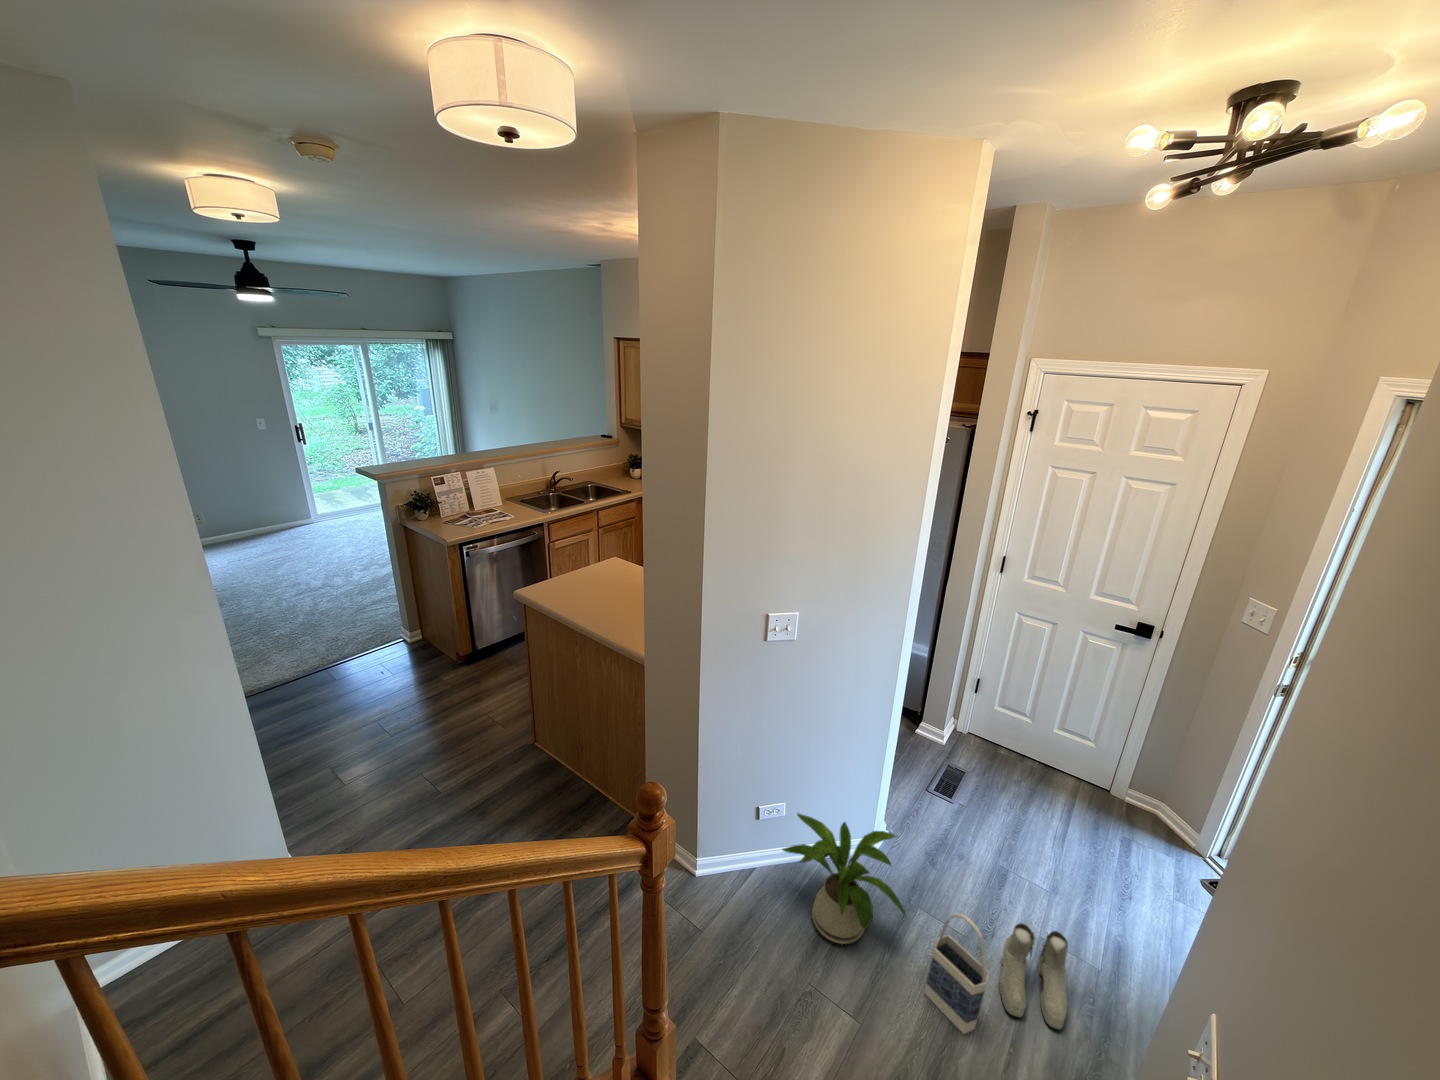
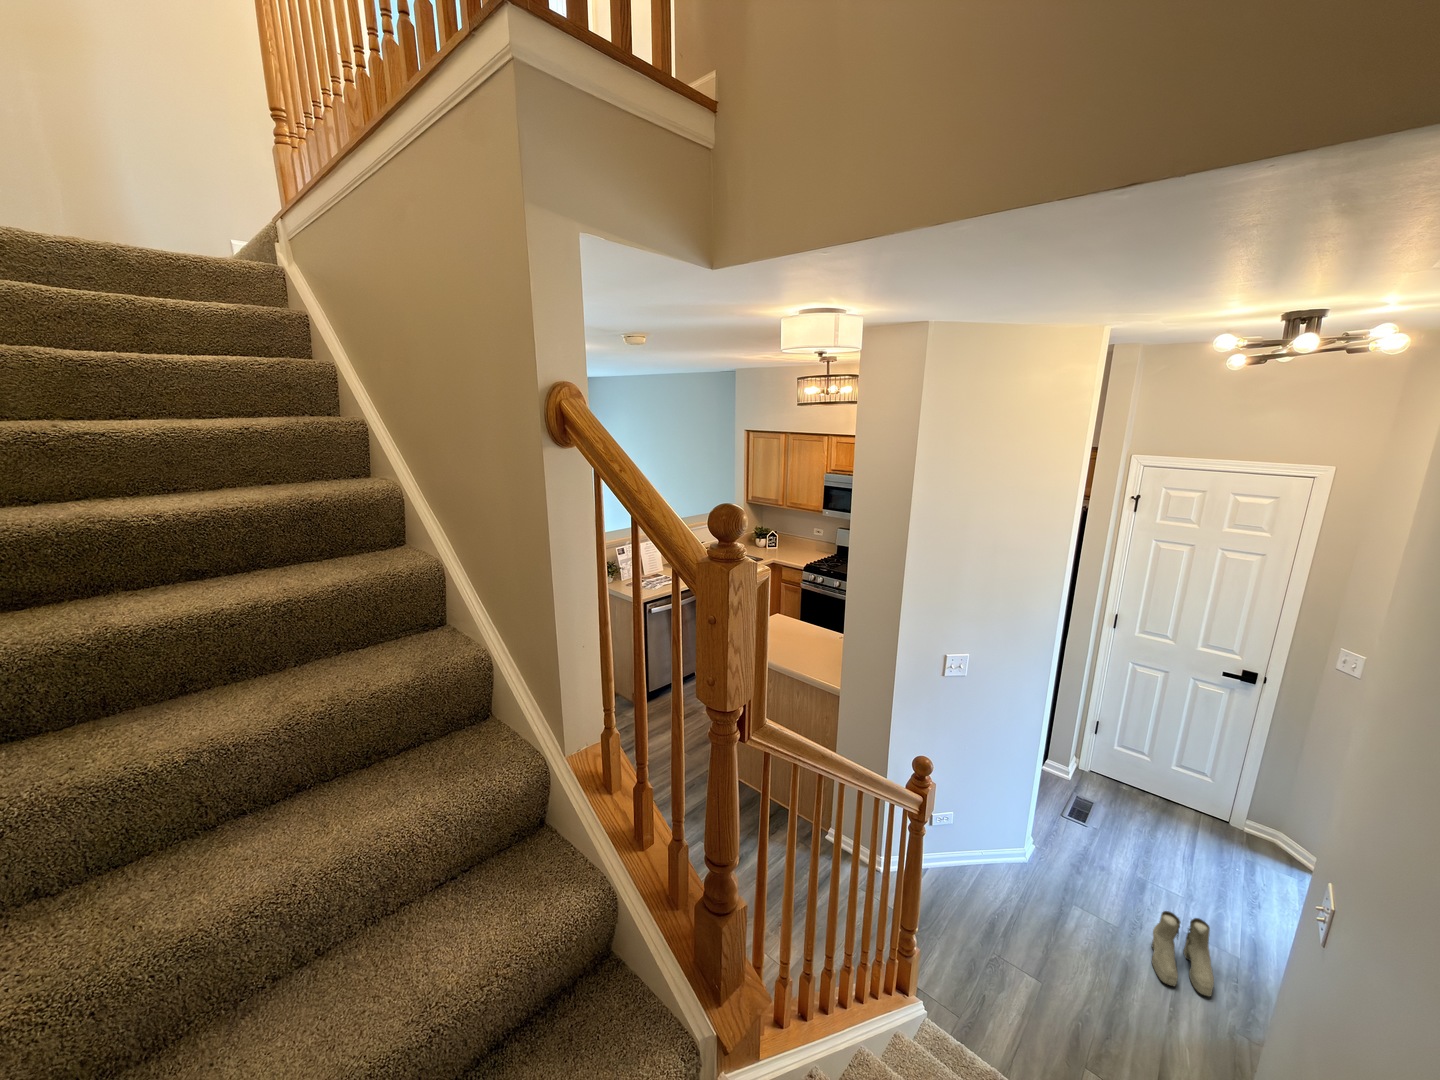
house plant: present [783,813,905,944] -> none [954,820,1069,926]
bag: present [924,914,988,1034] -> none [1089,893,1146,995]

